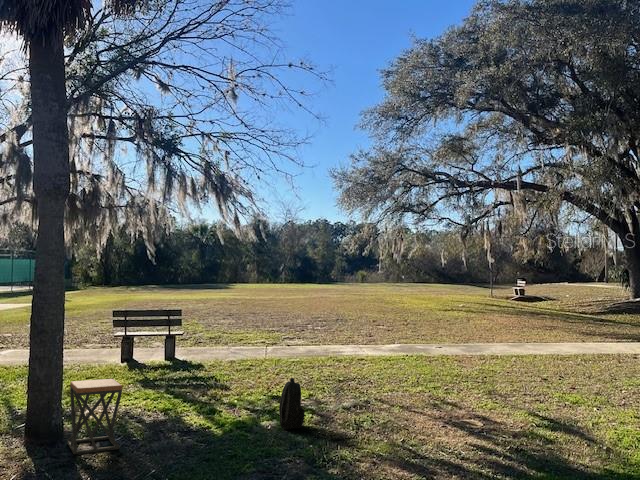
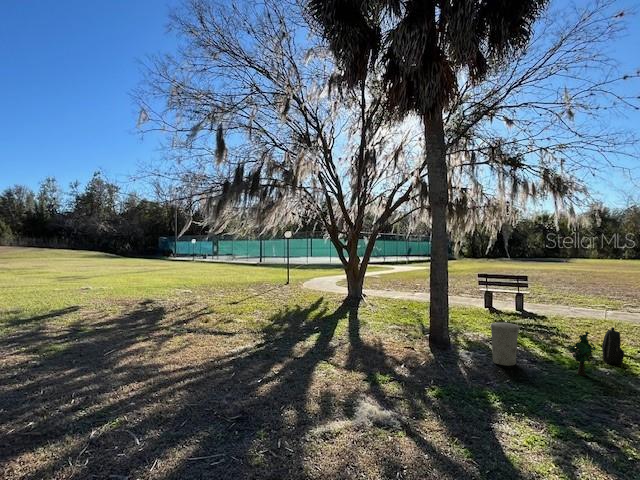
stool: present [67,379,122,454] -> none [457,315,488,357]
trash can: none [126,388,172,460] -> present [491,322,520,366]
decorative plant: none [239,389,276,457] -> present [568,332,596,376]

